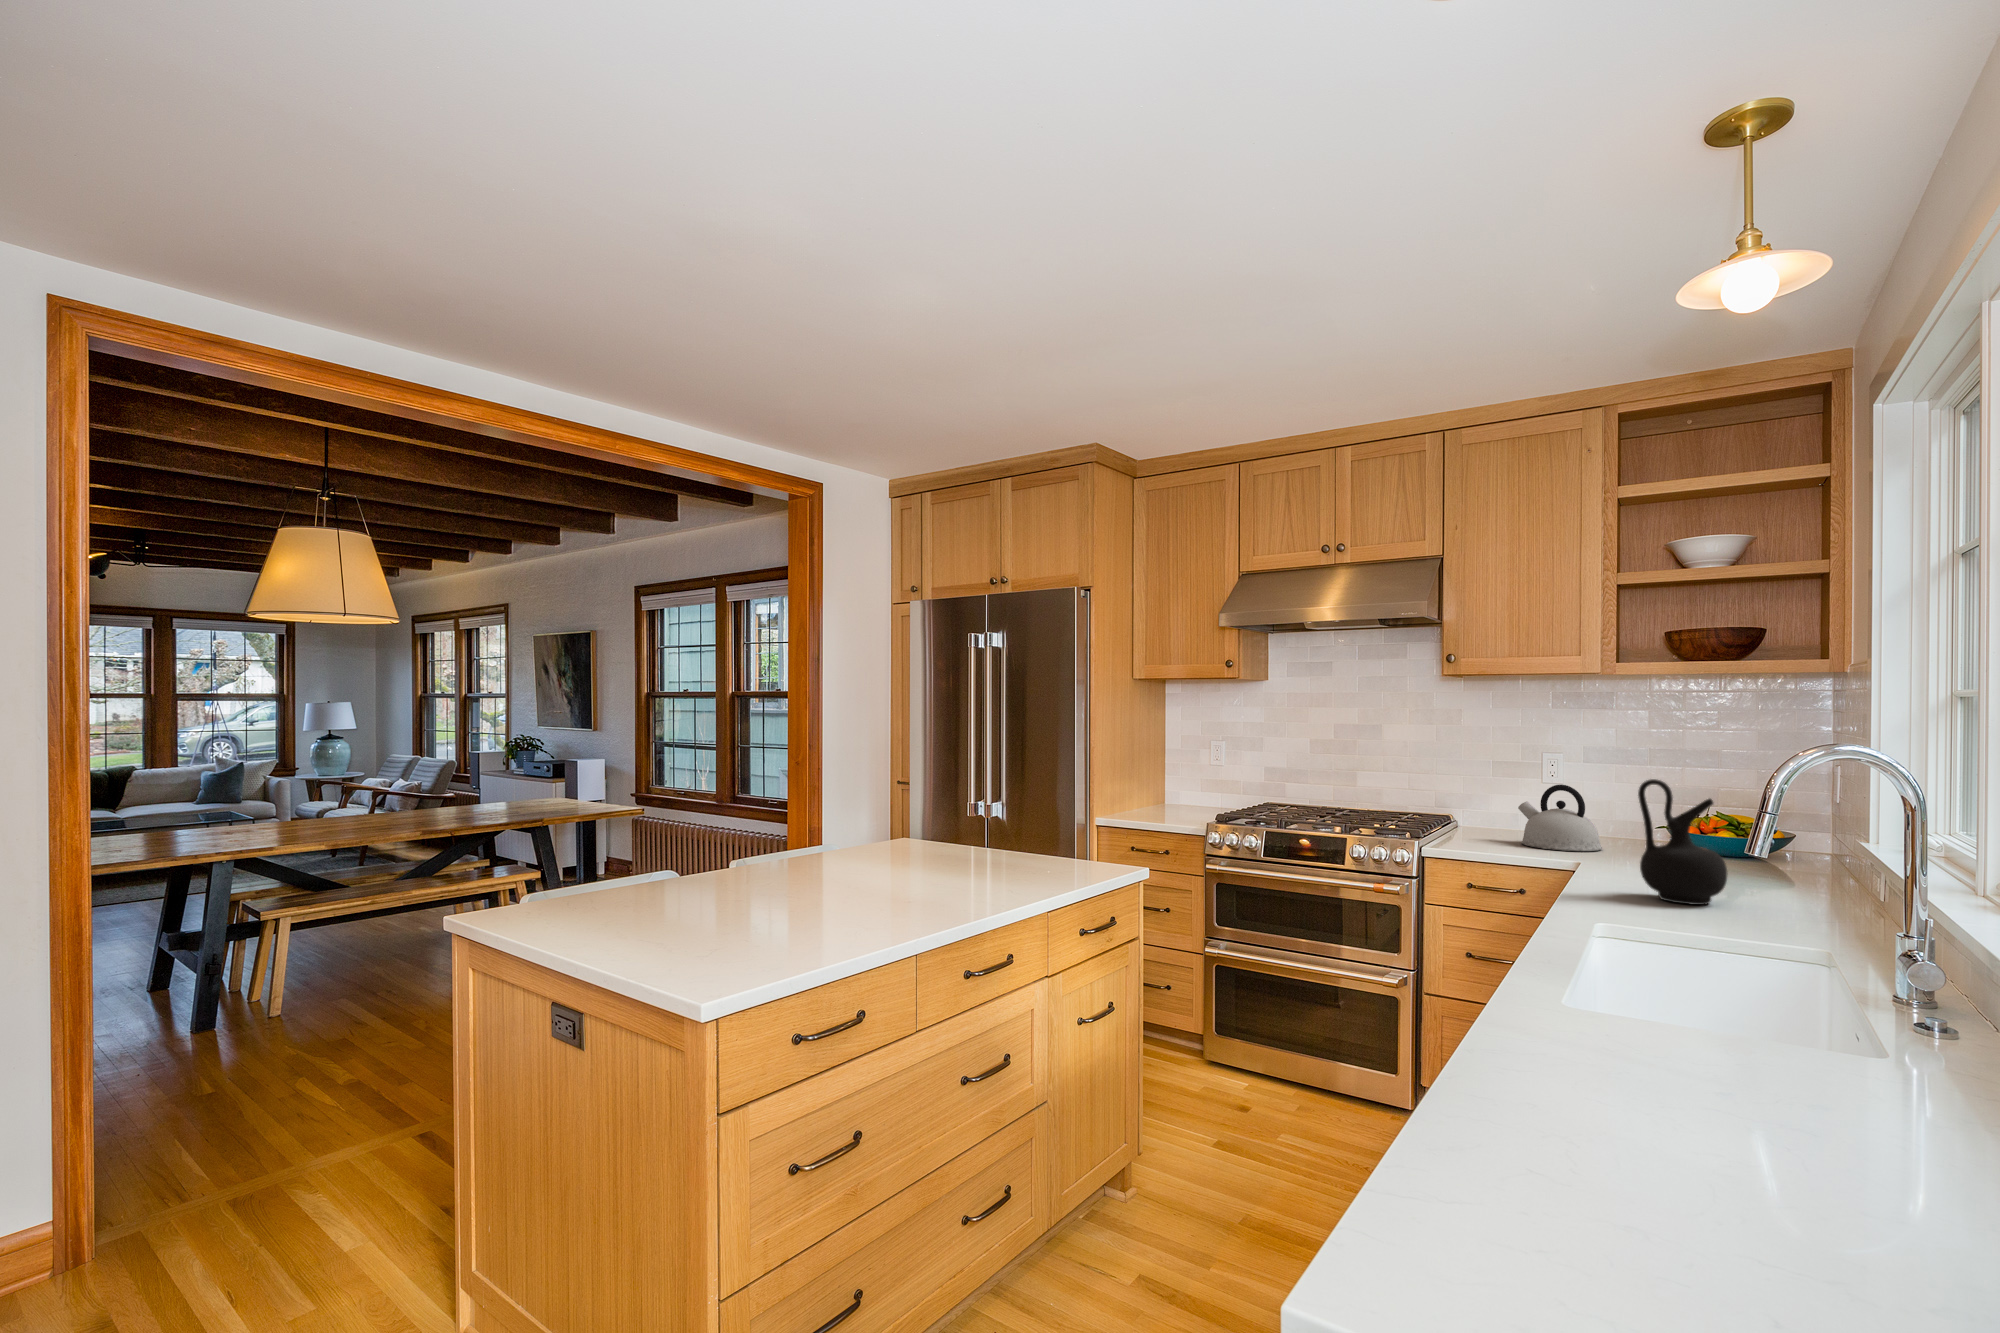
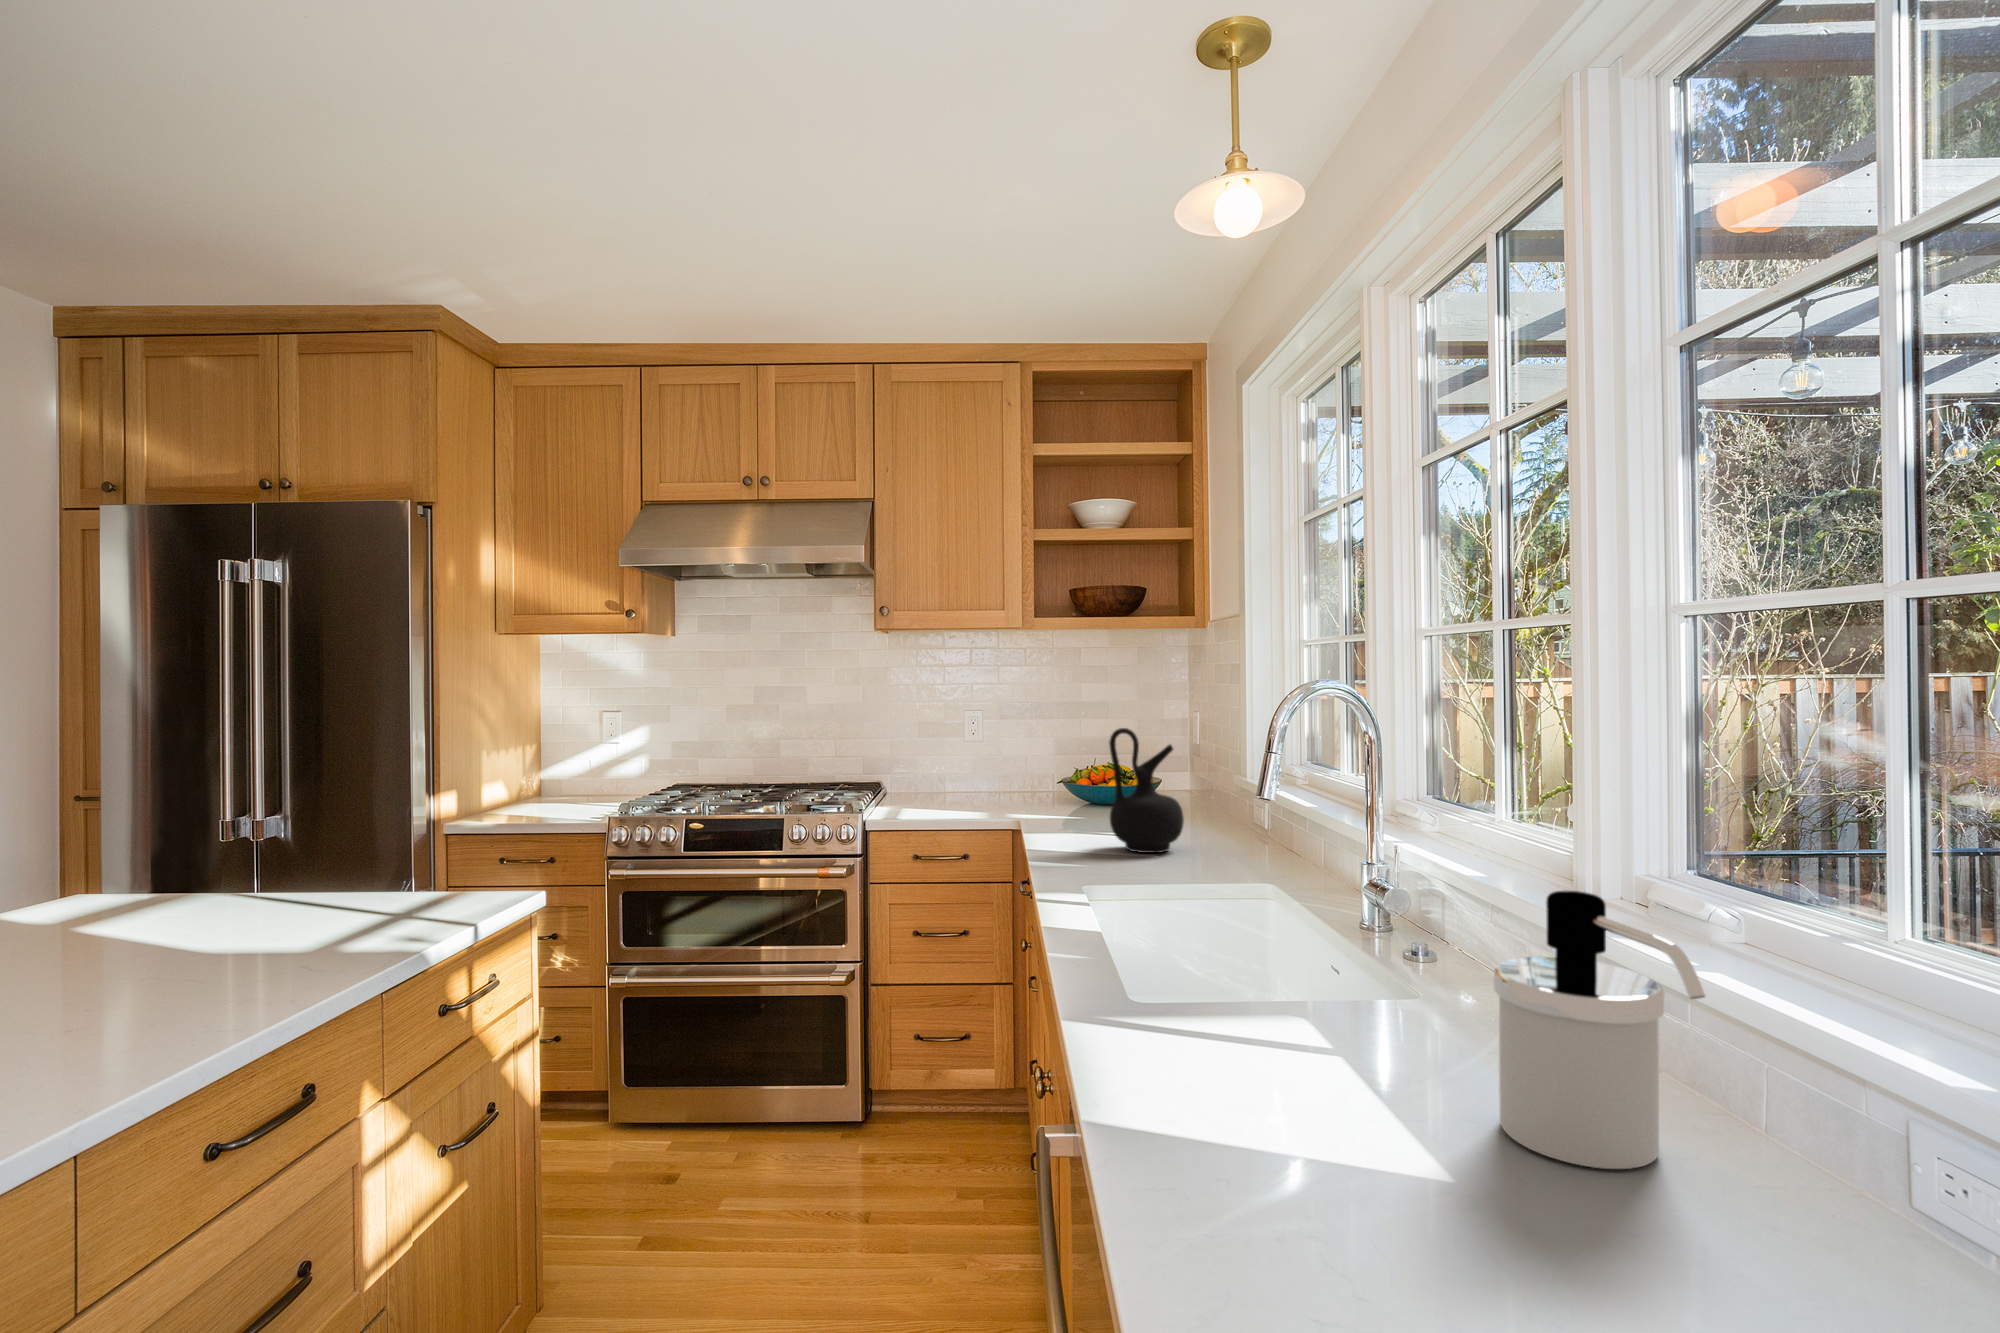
kettle: present [1518,785,1602,851] -> none [954,743,1032,810]
soap dispenser: none [1719,938,1868,1158] -> present [1494,891,1705,1169]

